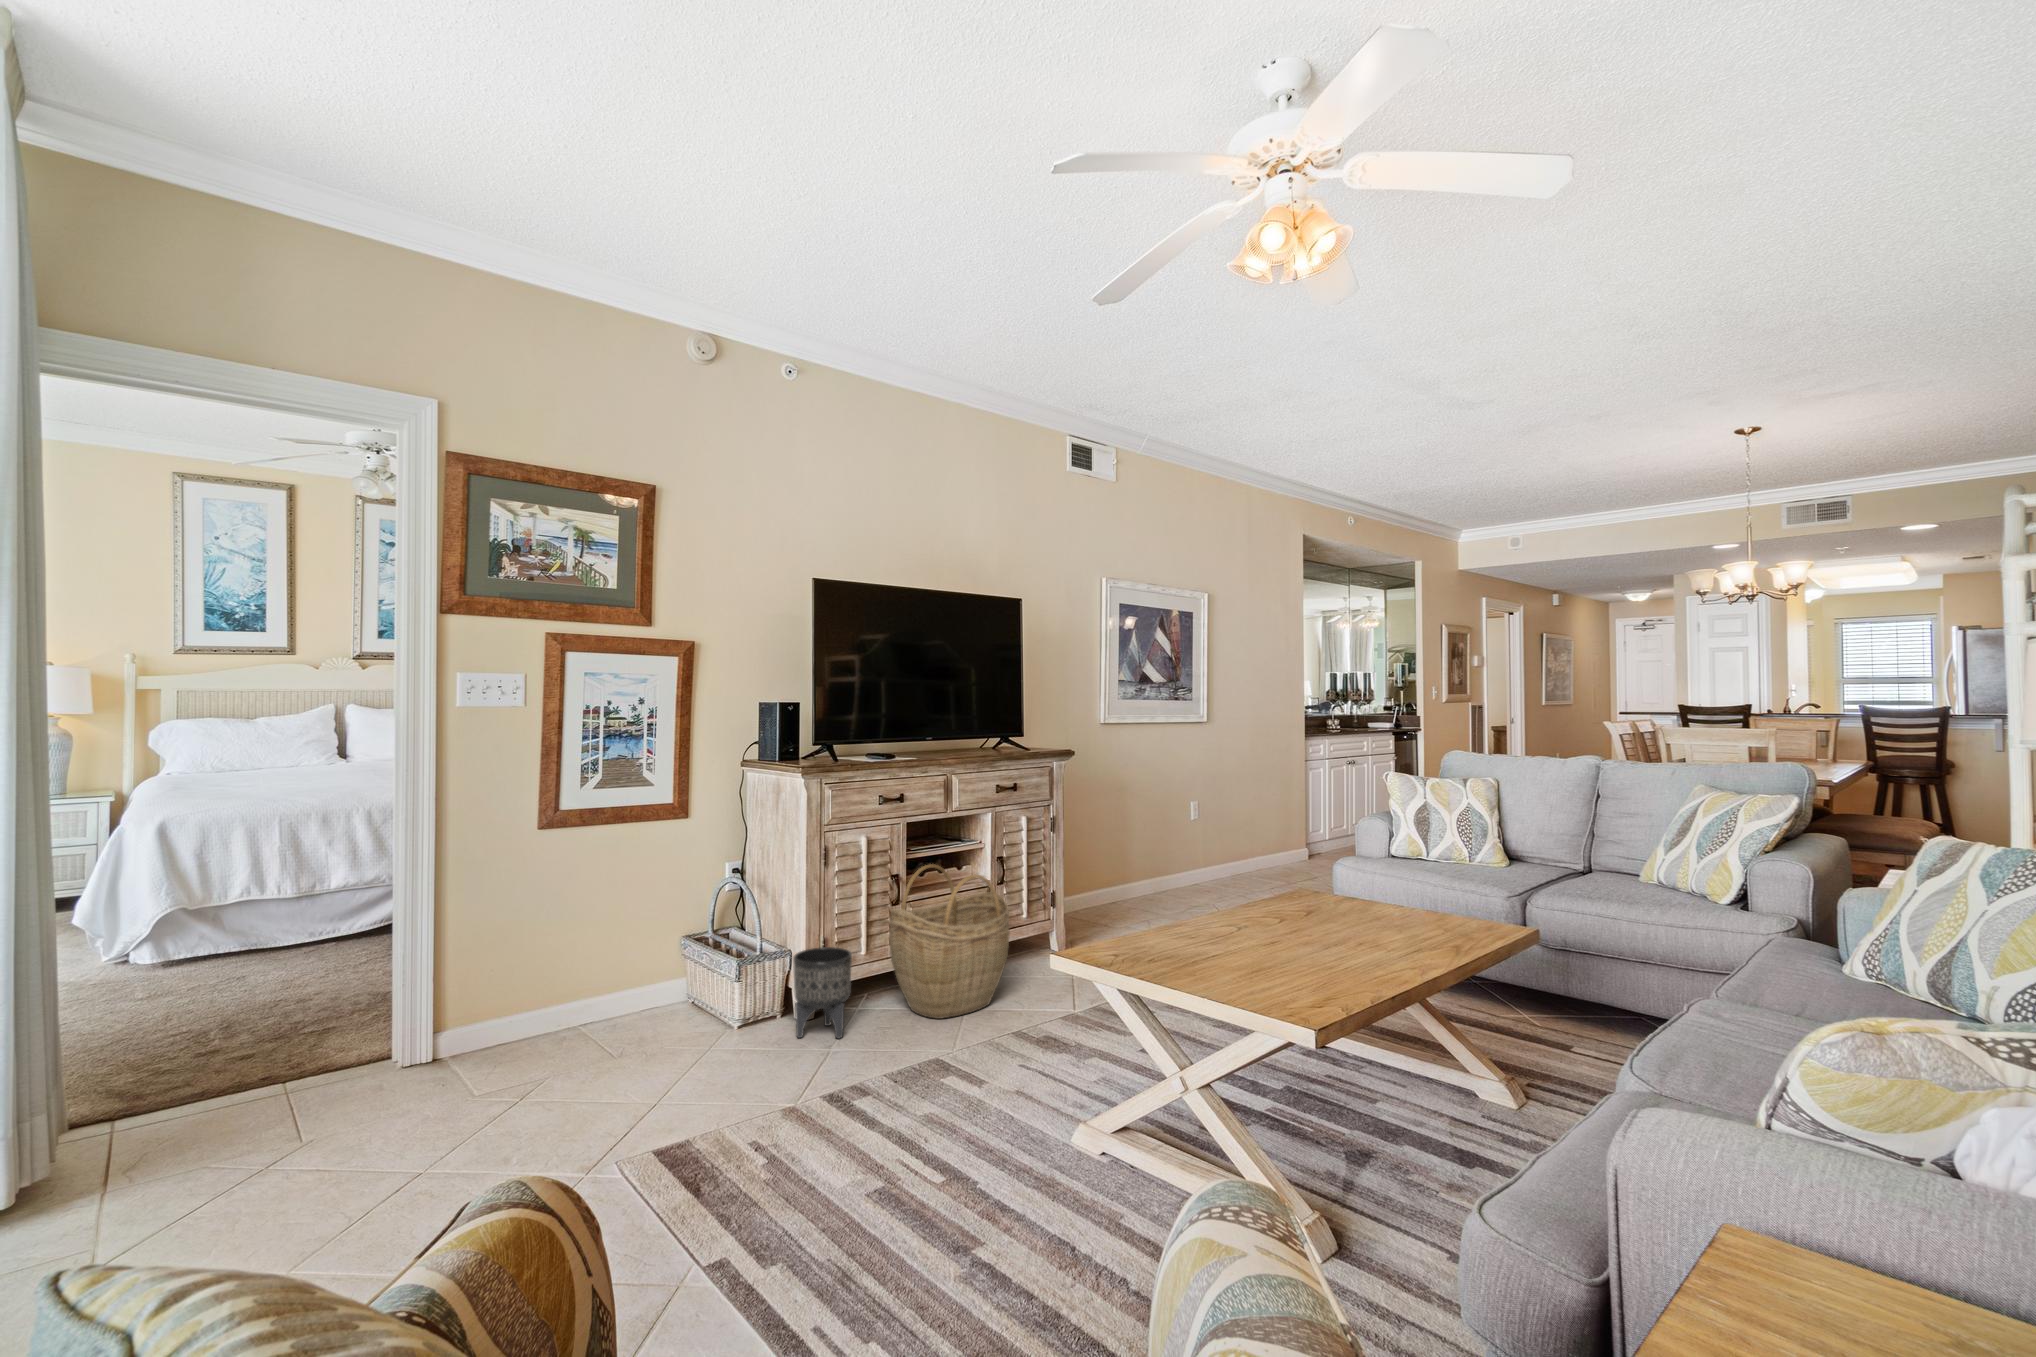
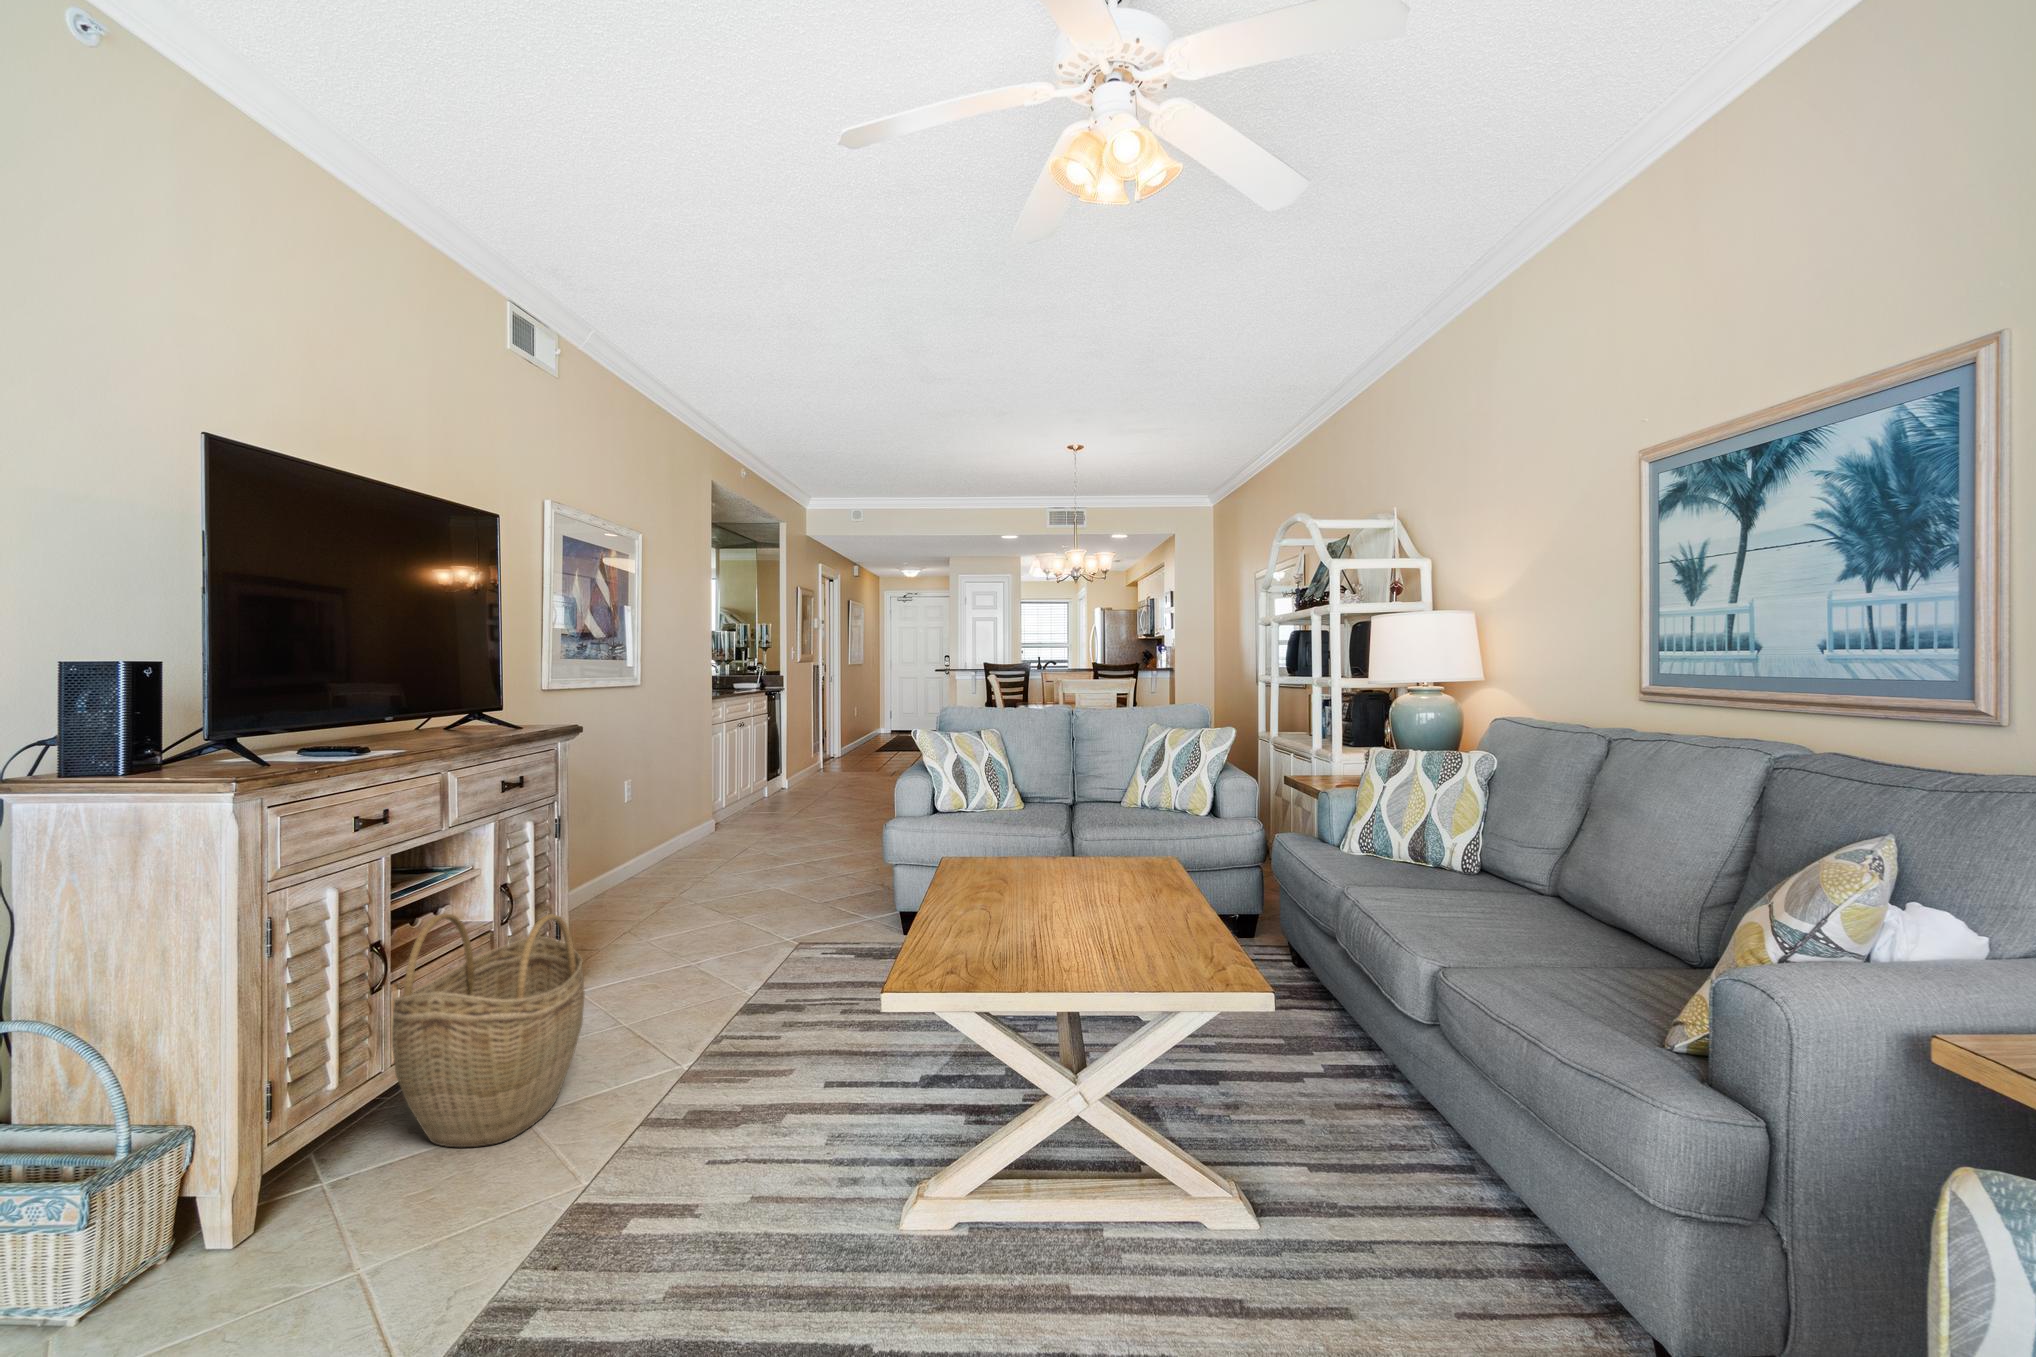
planter: present [793,947,852,1038] -> none [250,1082,374,1264]

